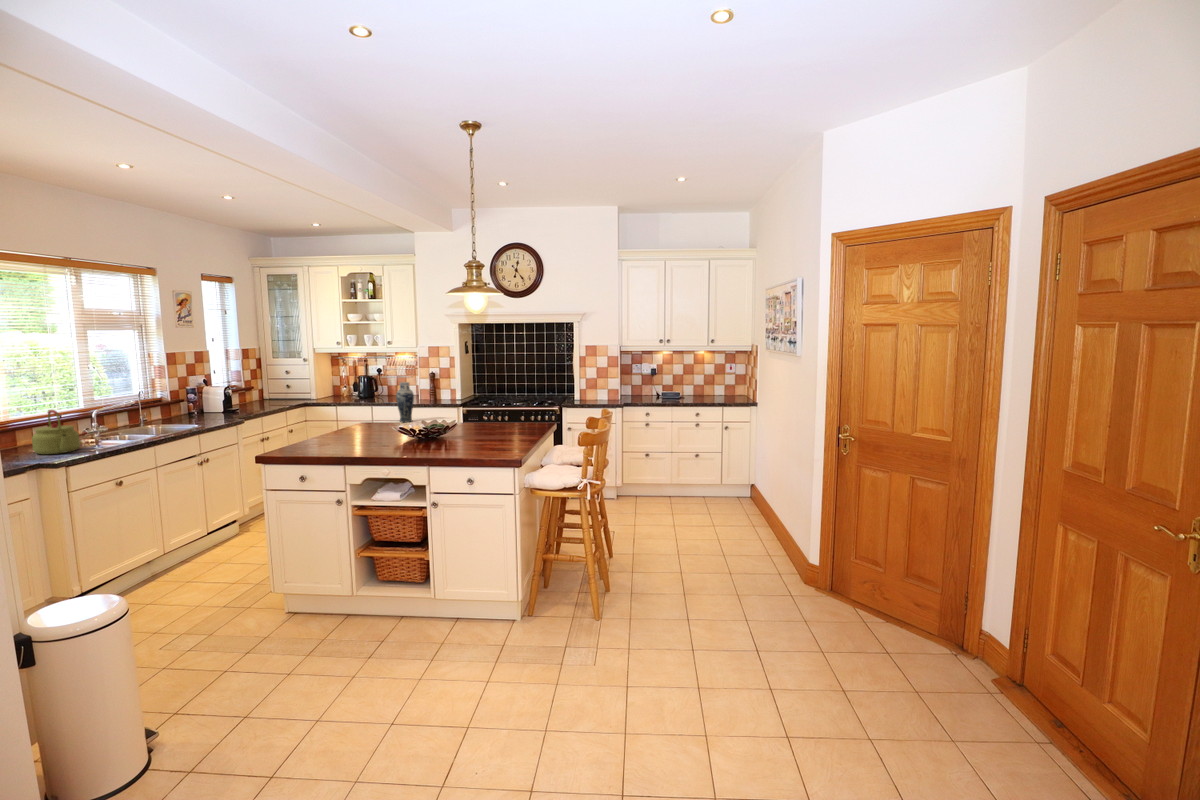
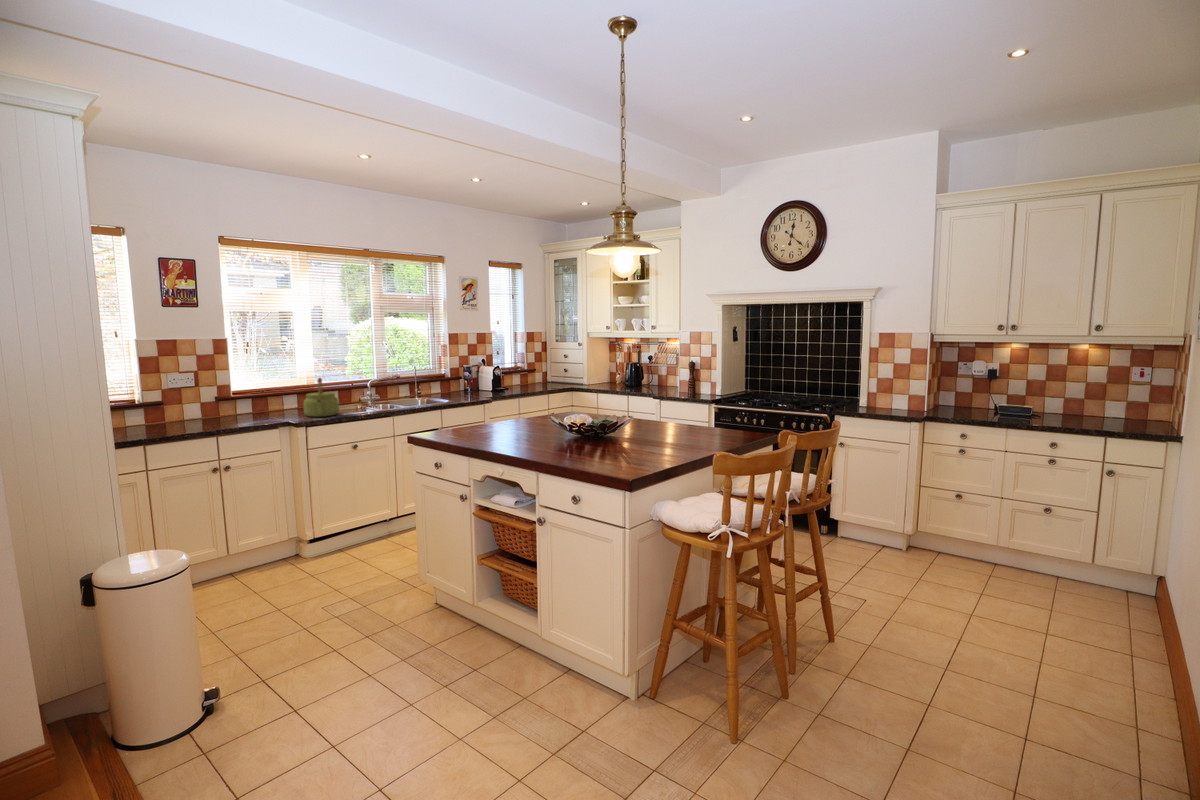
vase: present [396,382,414,422] -> none [648,371,666,415]

